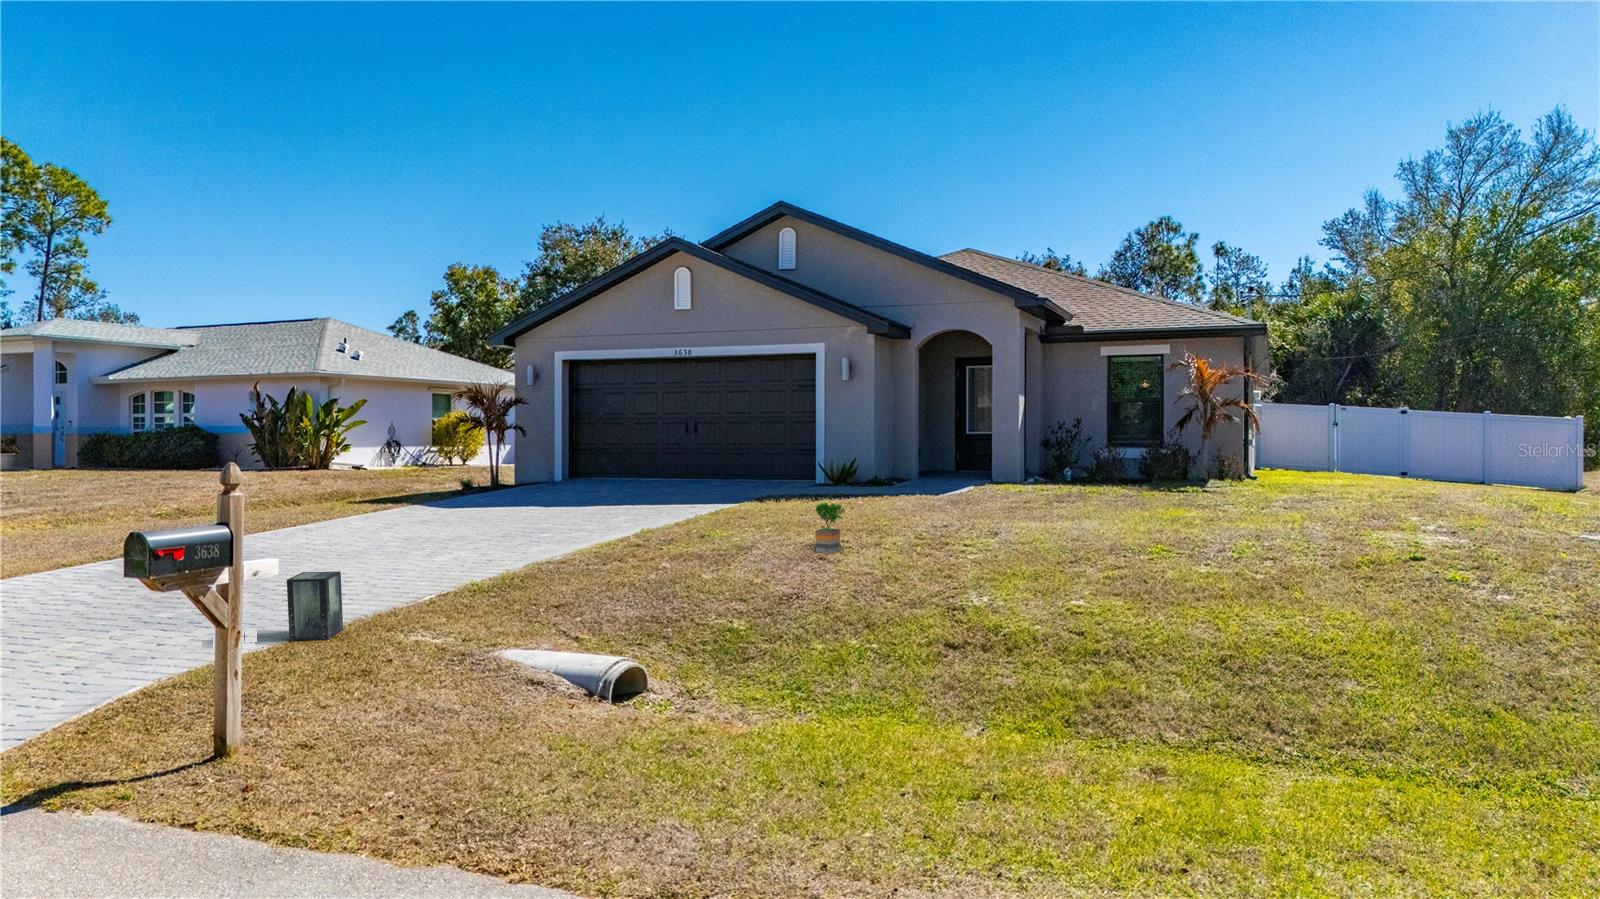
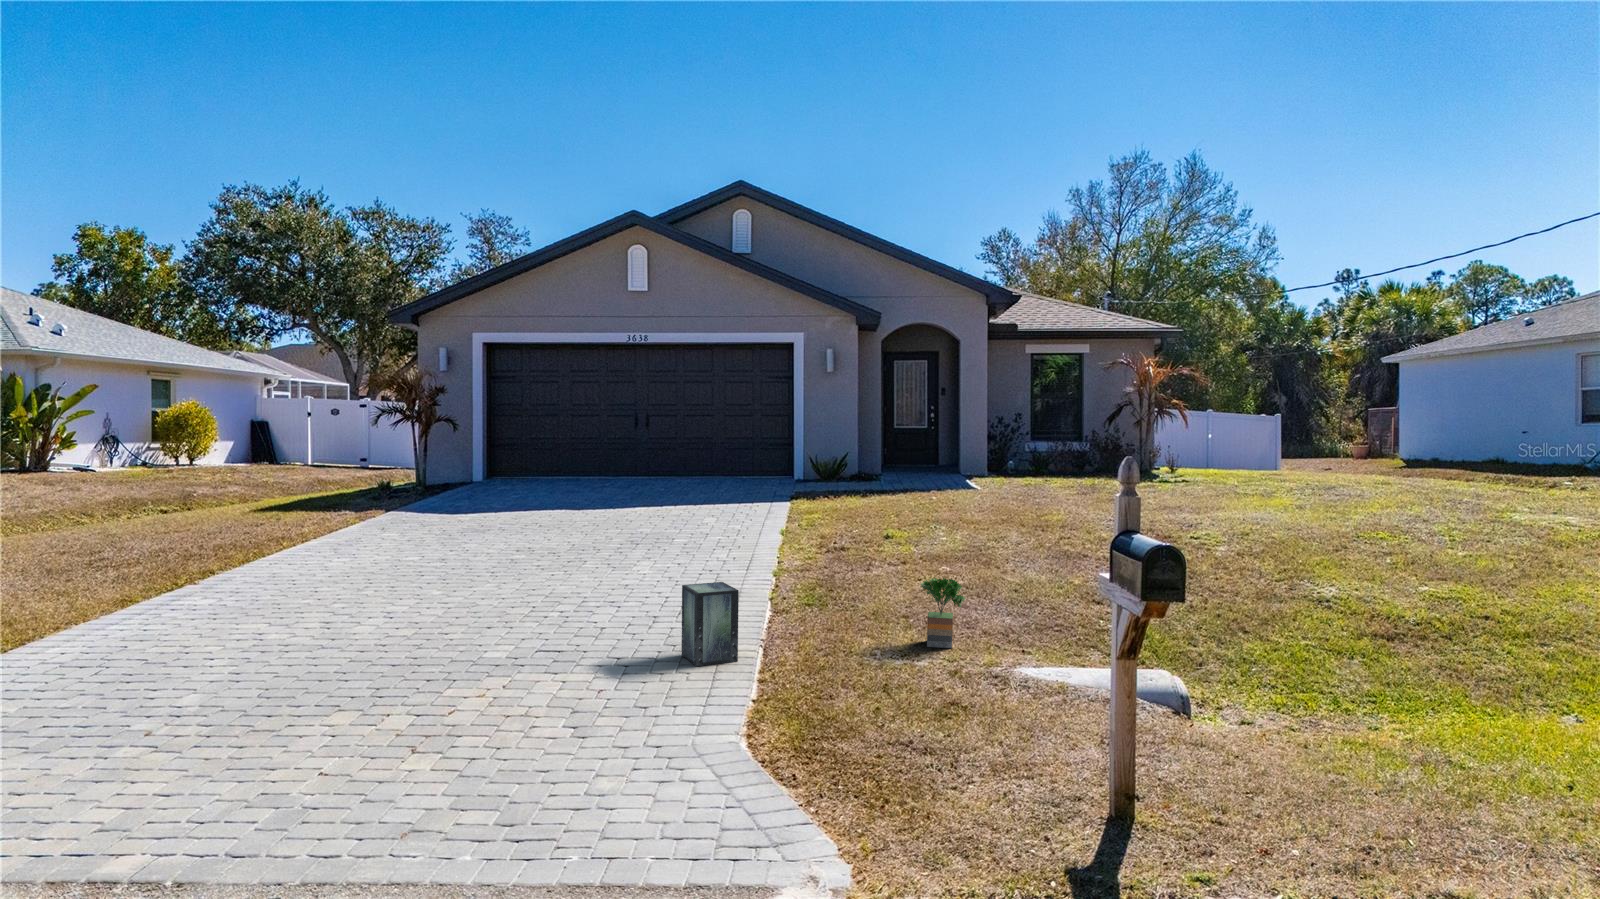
potted tree: present [815,503,845,554] -> present [921,578,965,648]

